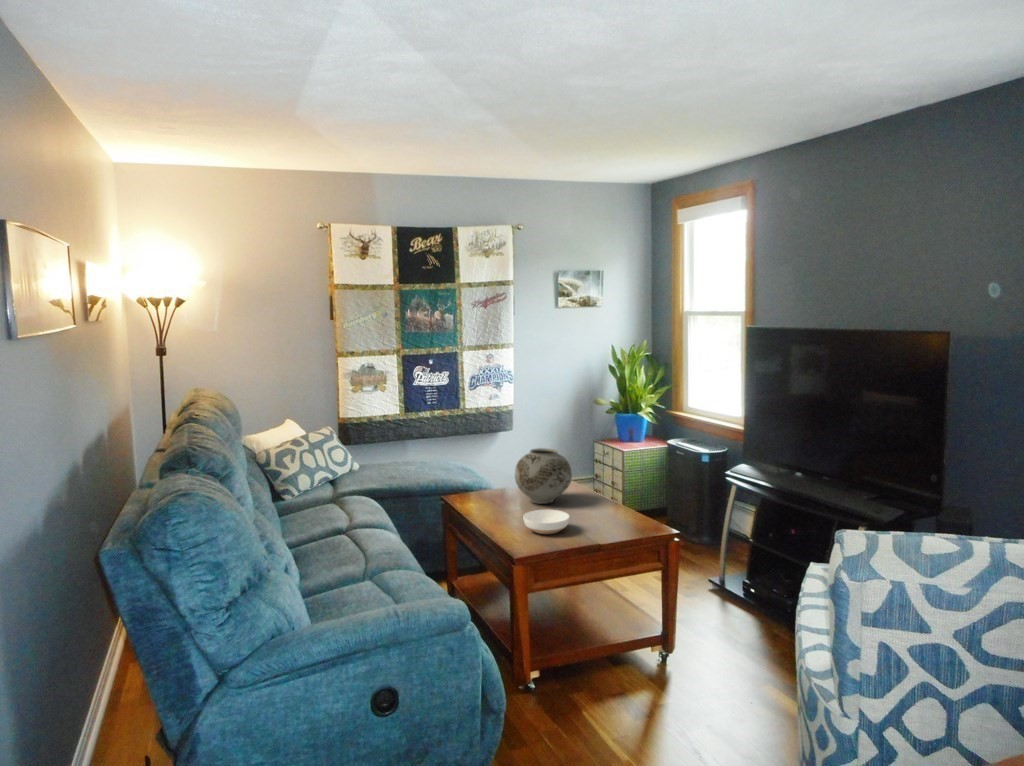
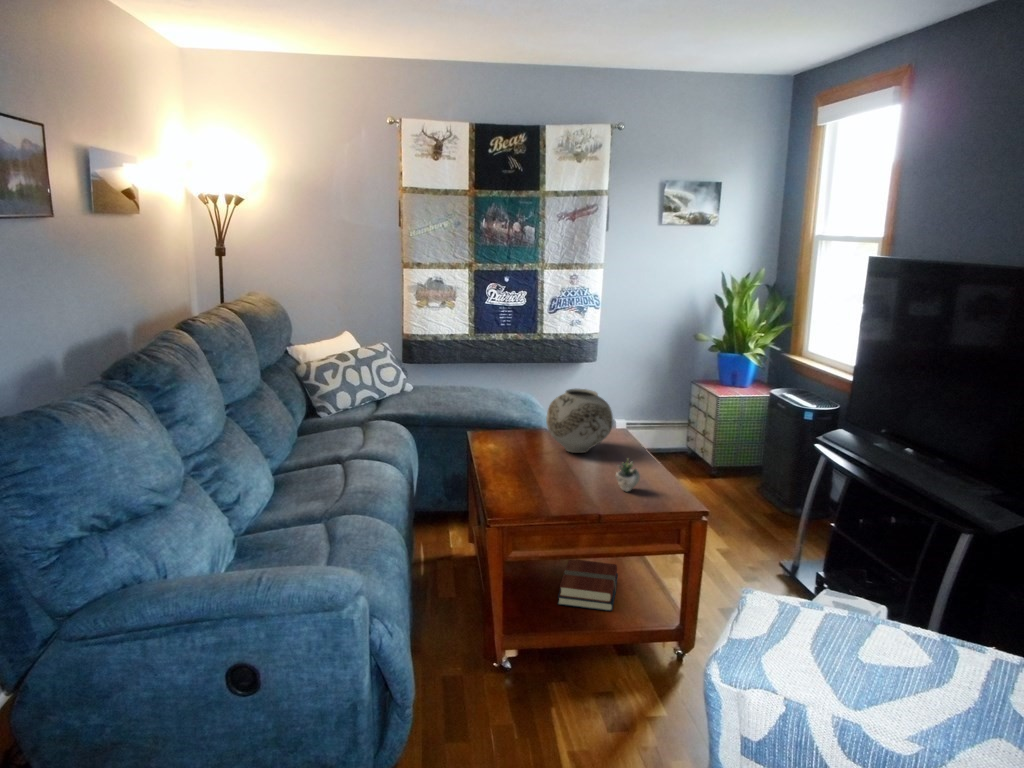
succulent plant: none [595,499,634,527] -> present [616,459,640,492]
bowl: present [523,510,569,534] -> none [529,461,583,491]
books: none [553,594,606,634] -> present [558,560,618,611]

